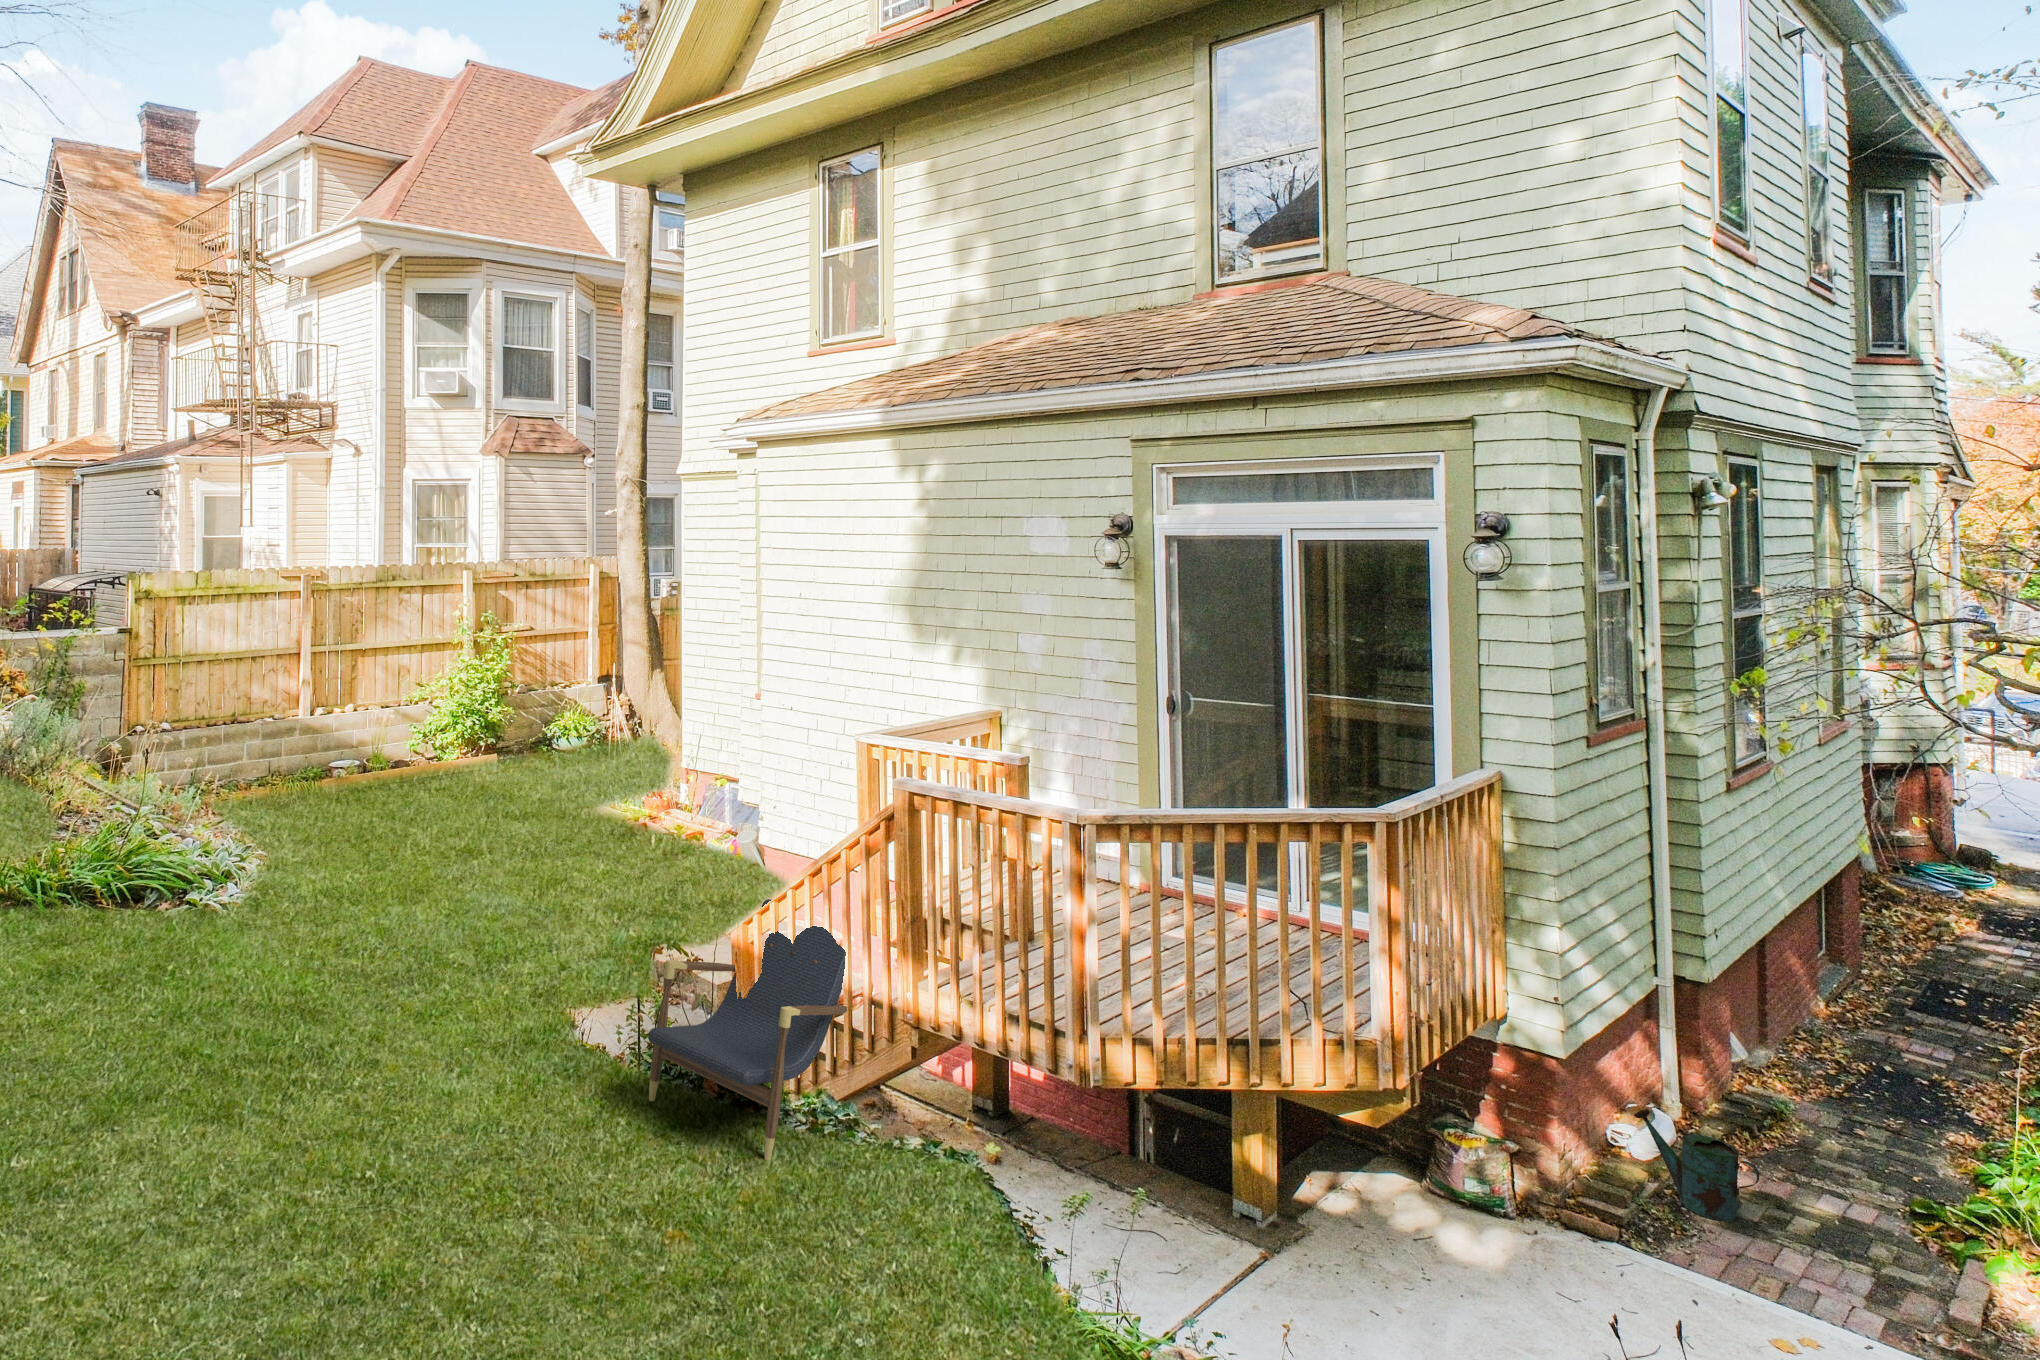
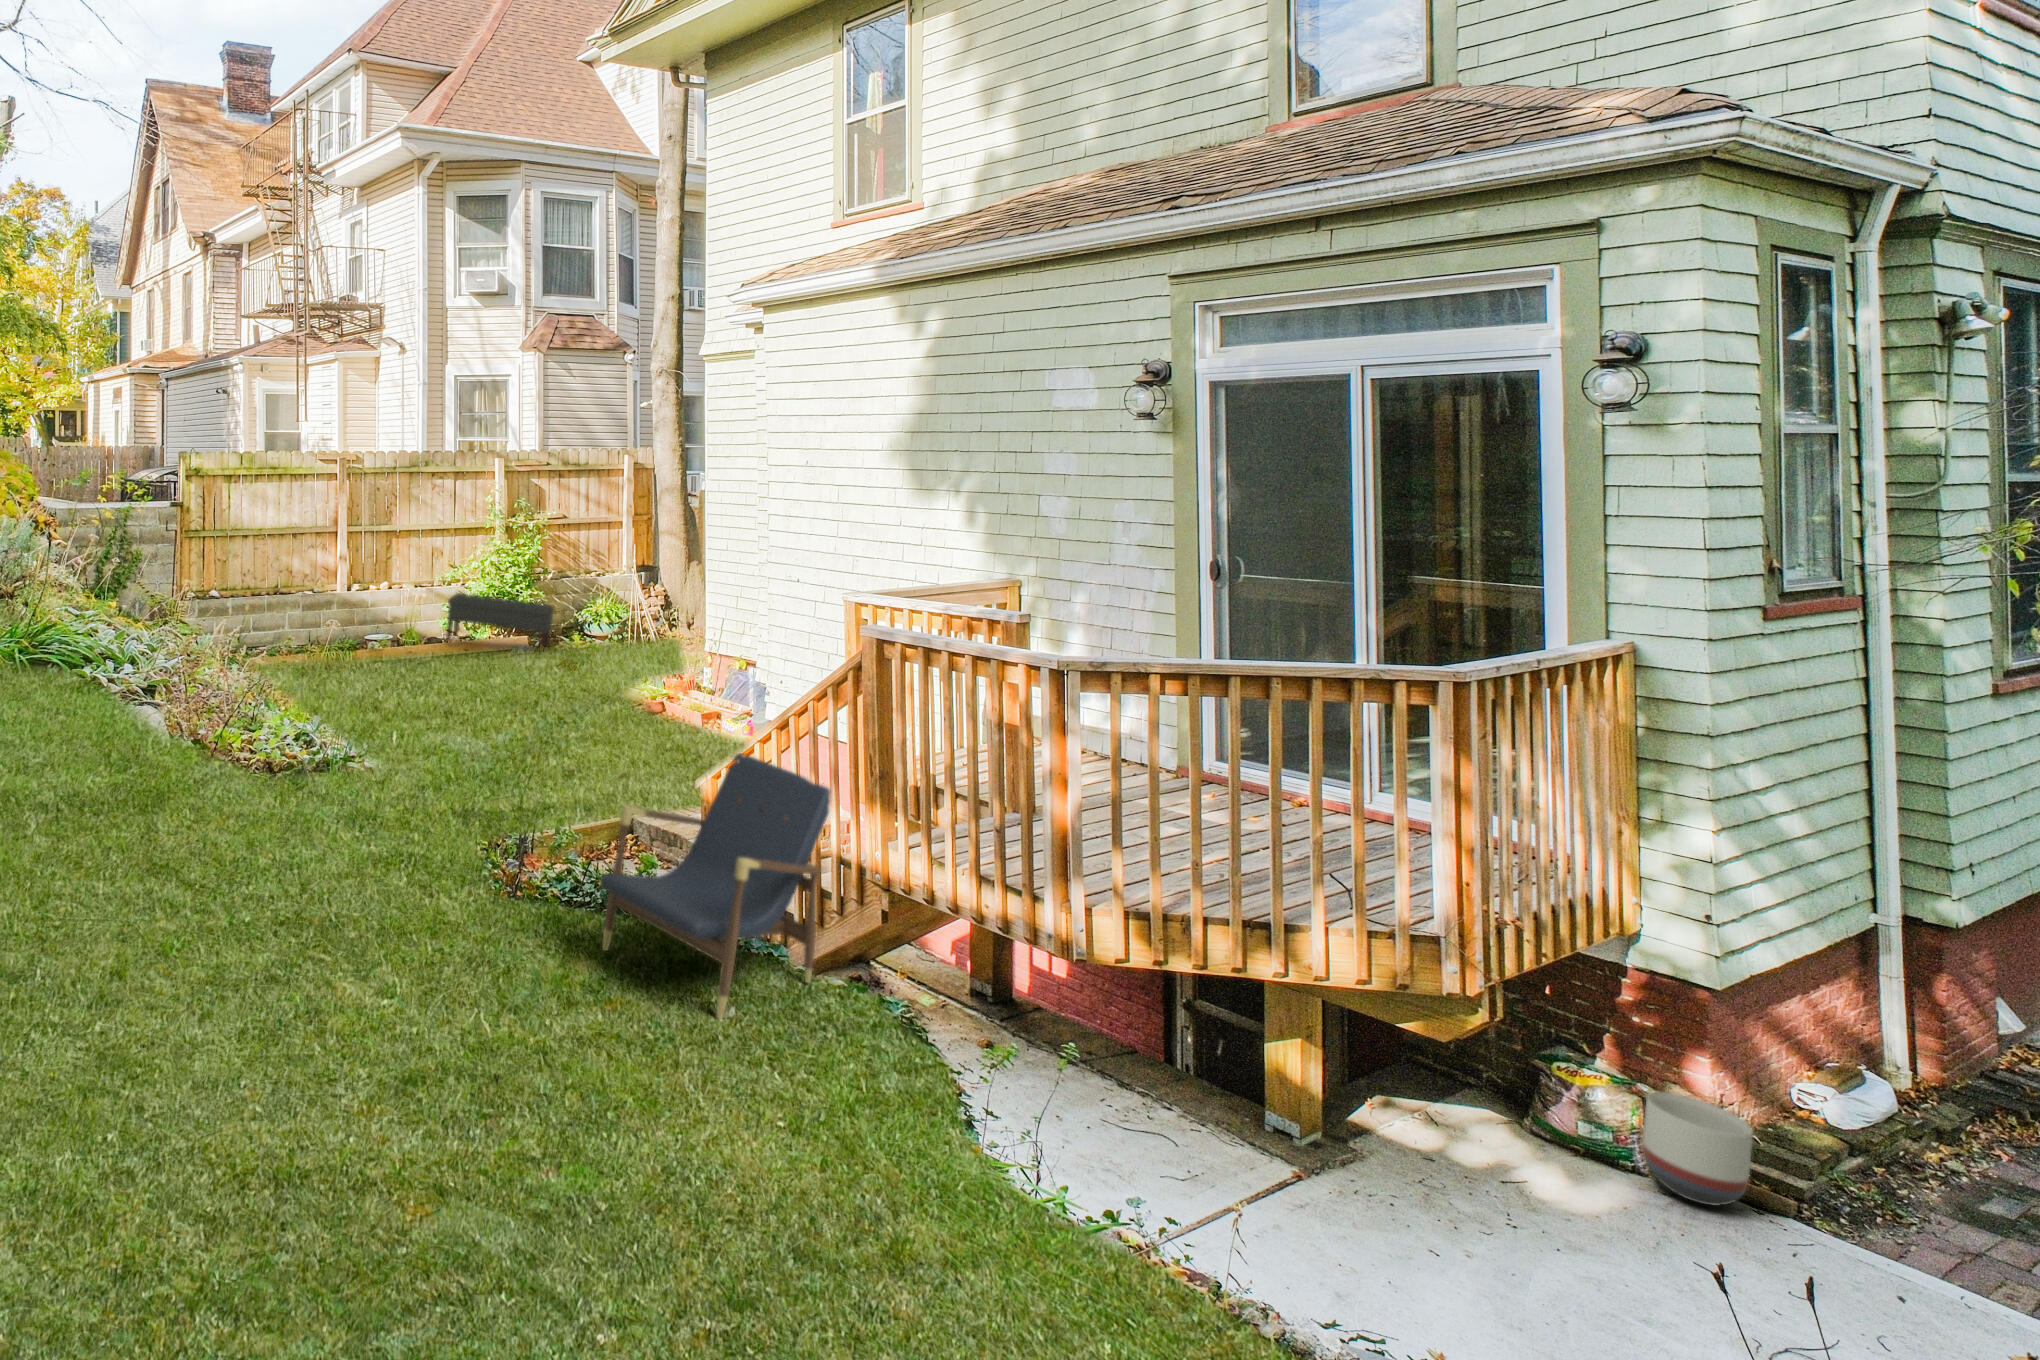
bench: none [416,711,527,772] -> present [446,593,554,651]
watering can: present [1634,1109,1759,1221] -> none [1806,1065,1987,1211]
planter: none [1520,1146,1598,1238] -> present [1642,1092,1753,1206]

